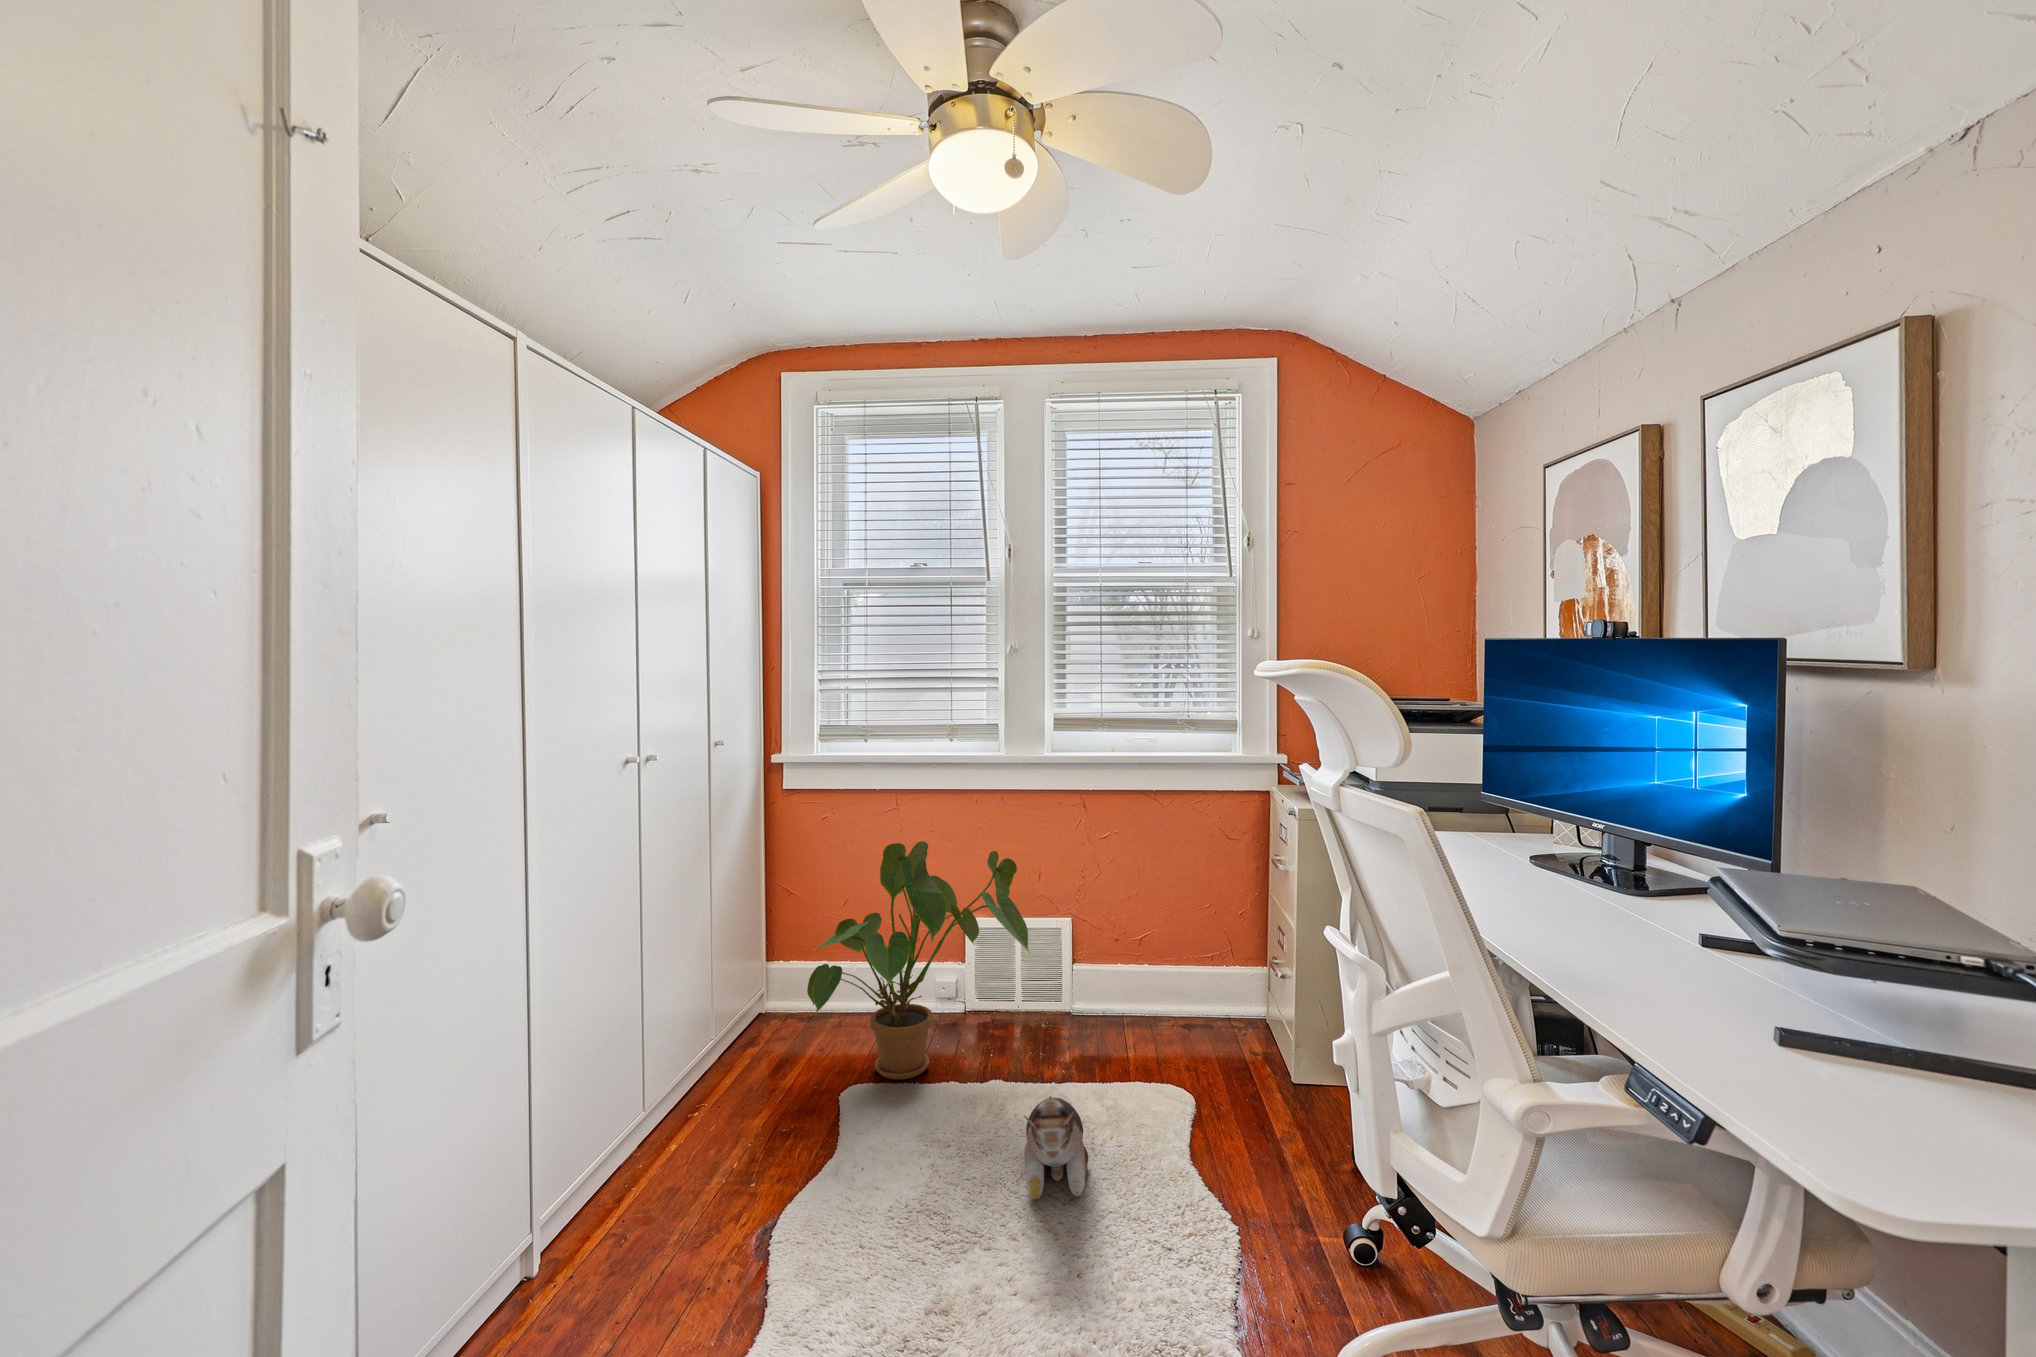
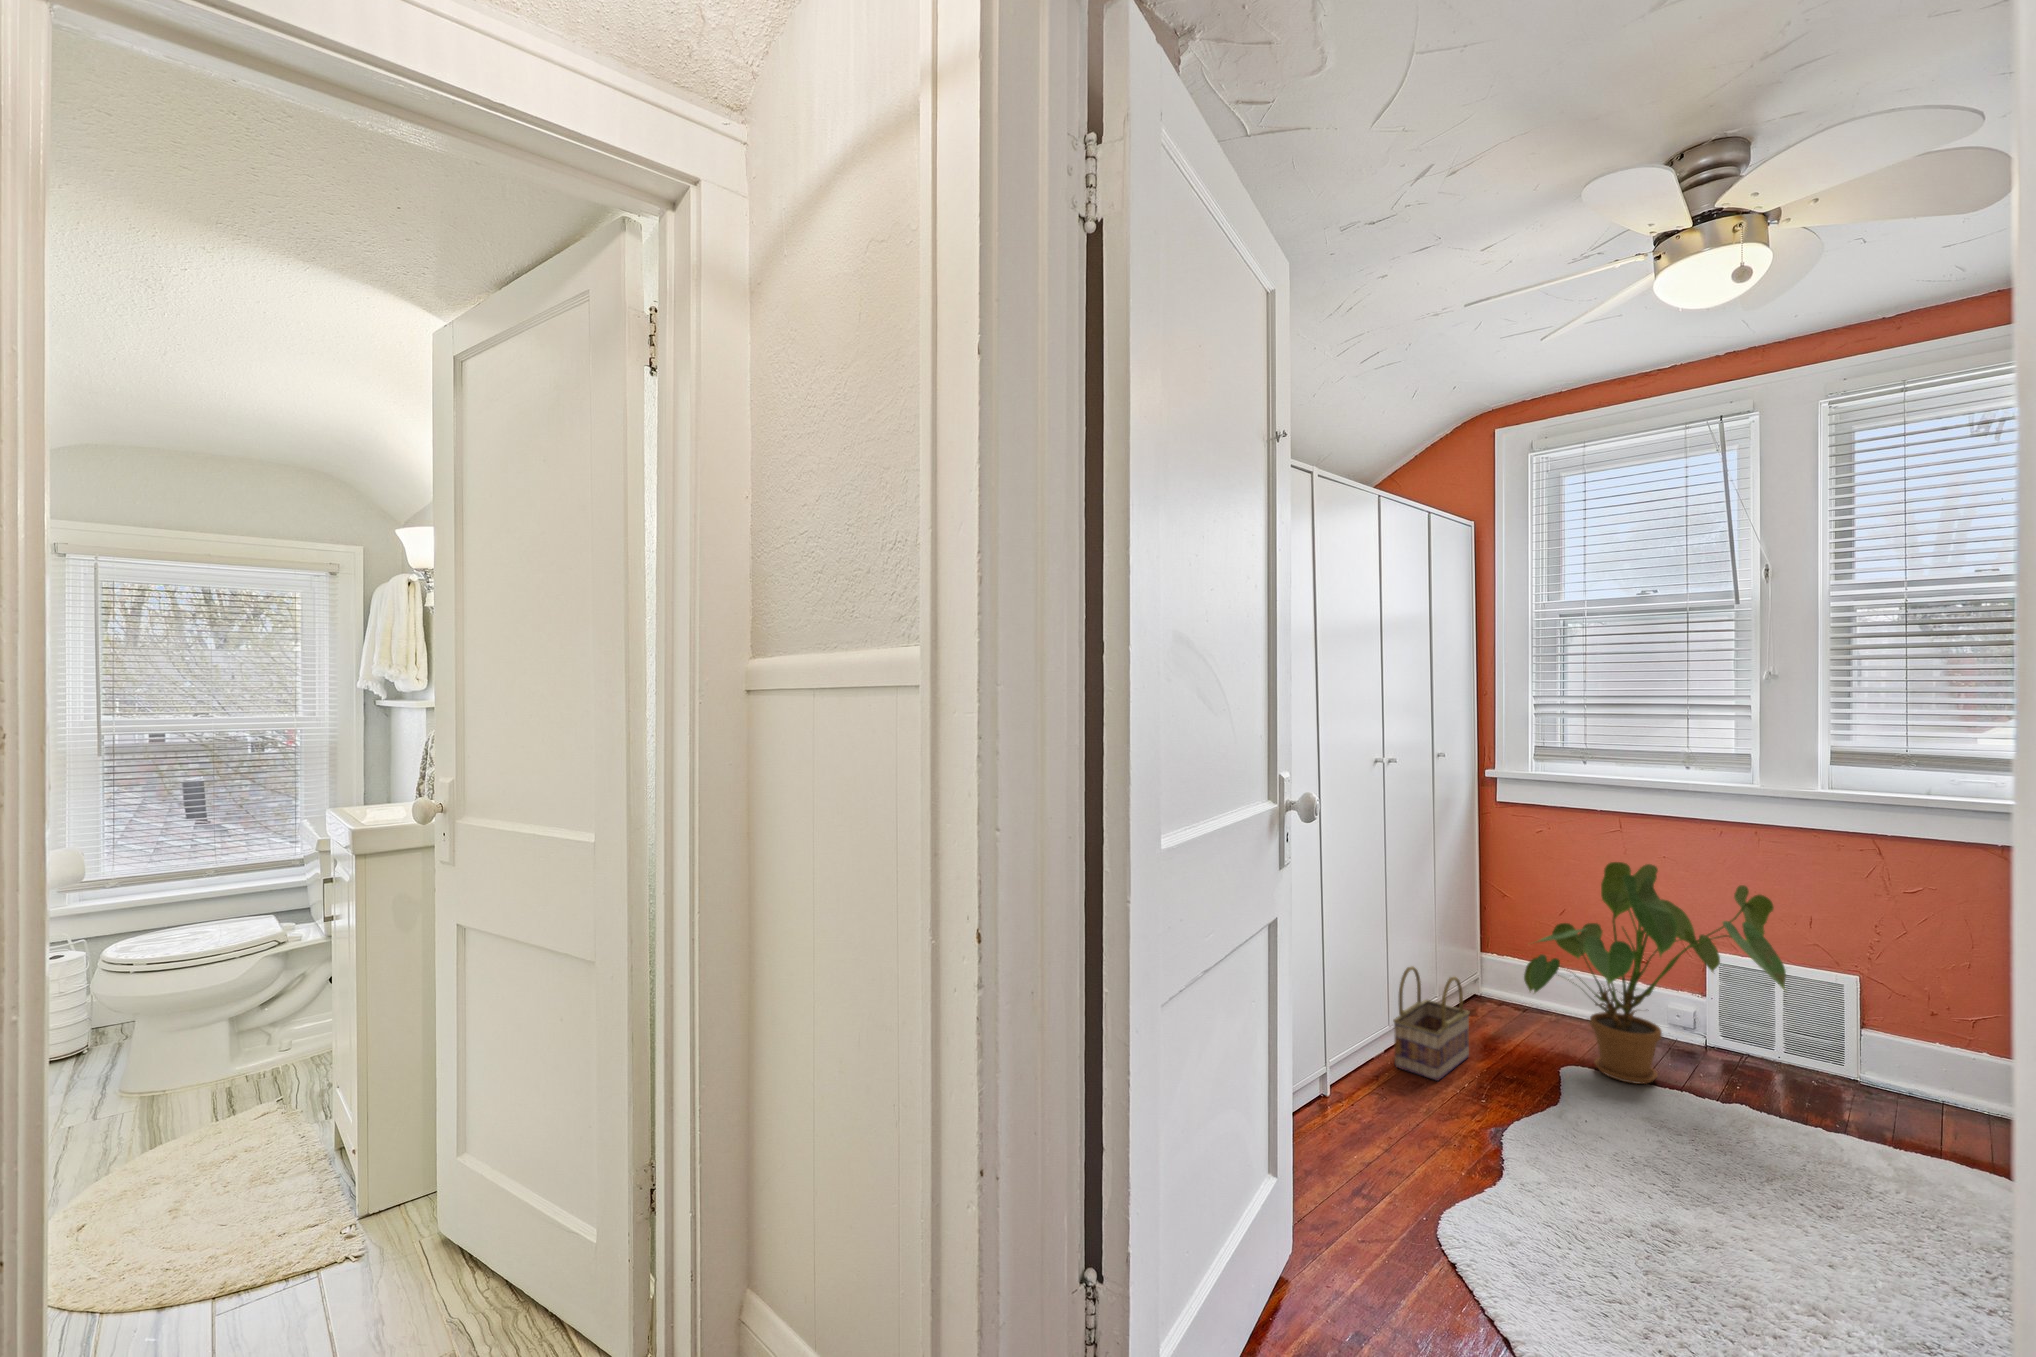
basket: none [654,1015,750,1157] -> present [1393,966,1470,1081]
plush toy: present [1024,1096,1088,1200] -> none [1762,1119,1858,1232]

